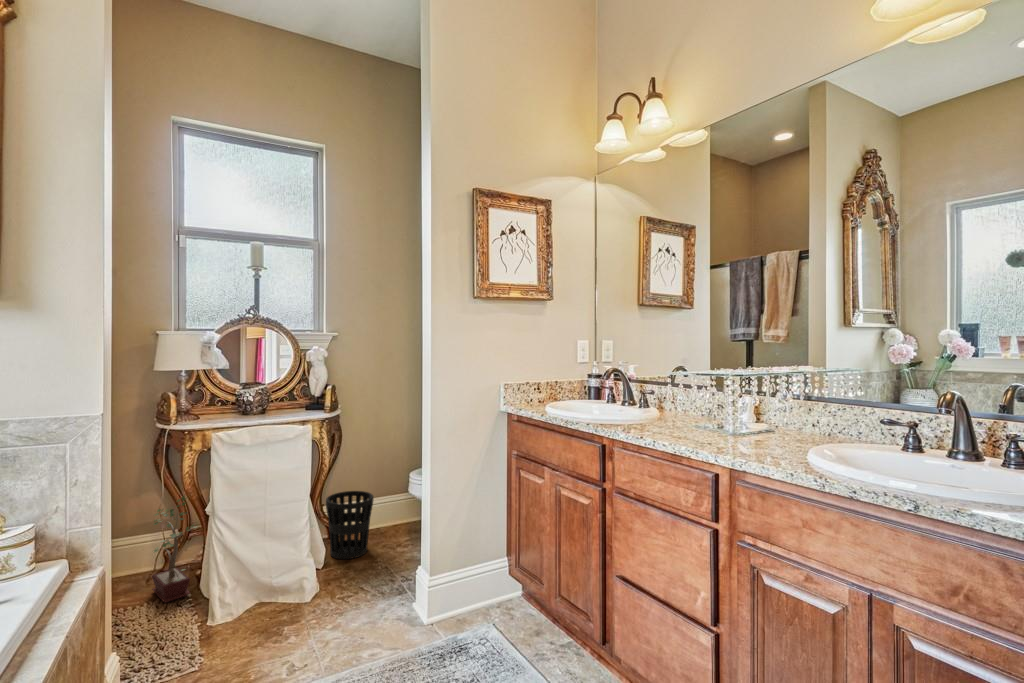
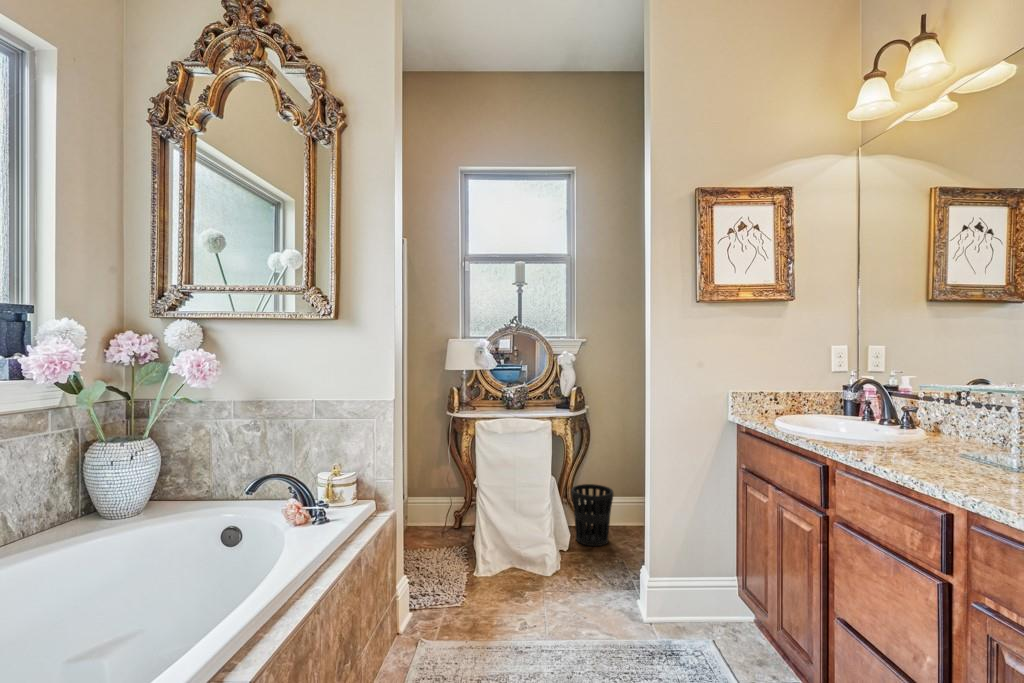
potted plant: present [152,496,195,603] -> none [444,467,472,549]

